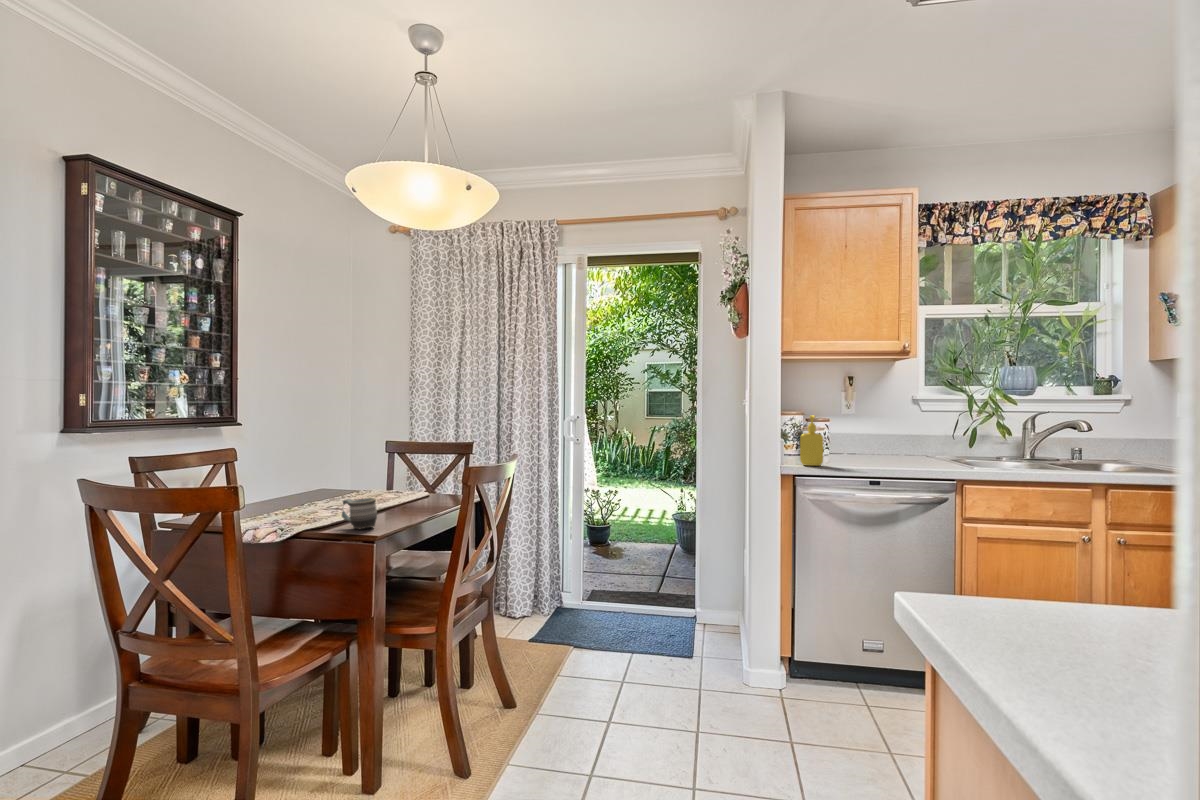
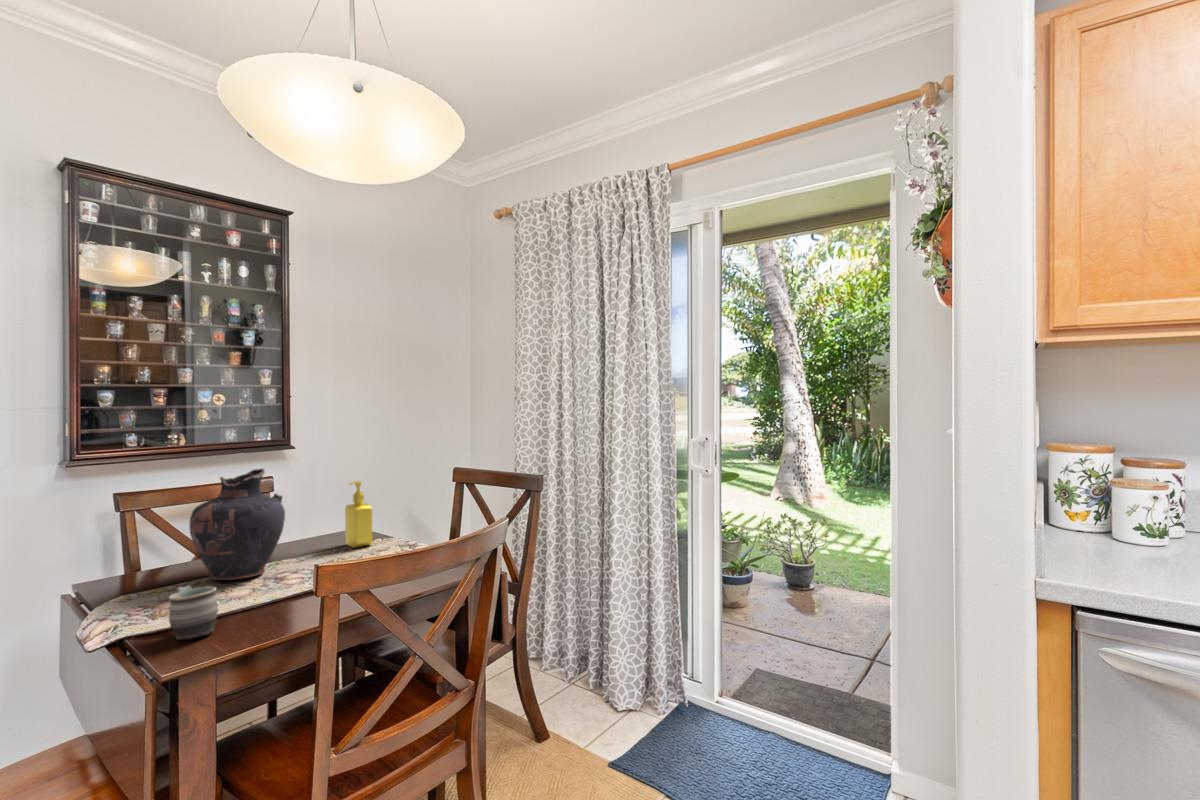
soap dispenser: present [800,415,823,466] -> present [345,481,372,548]
vase: none [272,431,340,512] -> present [190,469,285,580]

